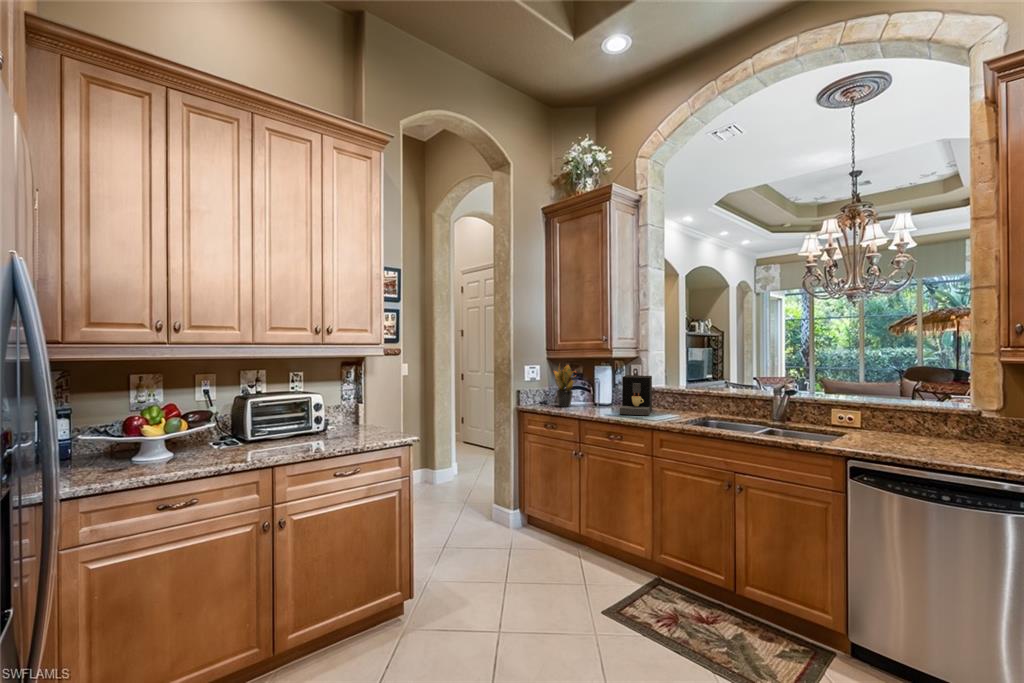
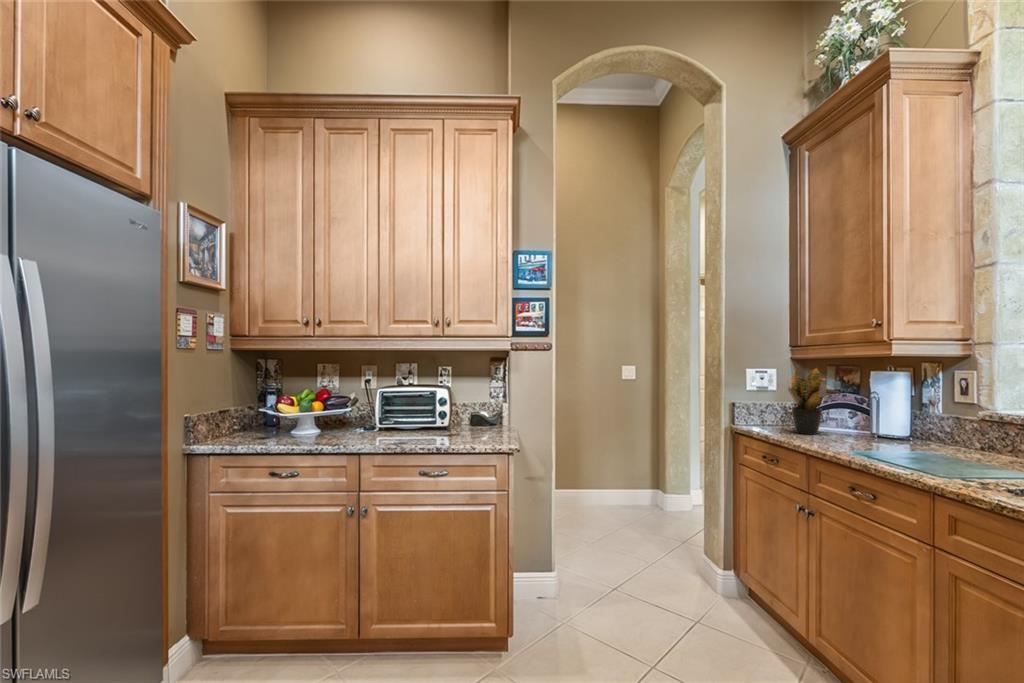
coffee maker: present [620,375,652,416] -> none [876,389,983,470]

